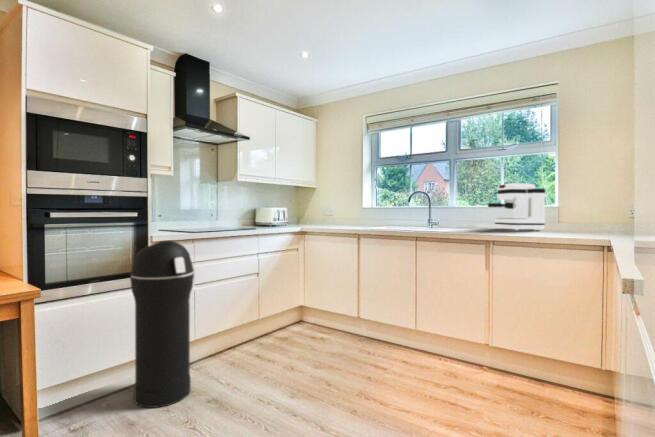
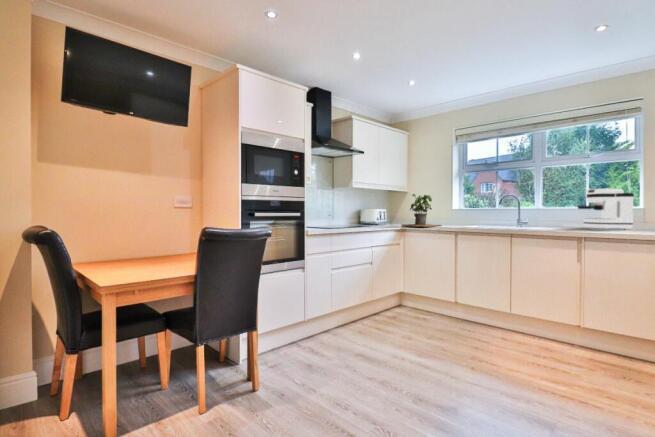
potted plant: none [299,189,346,229] -> present [402,194,442,227]
trash can: present [130,240,194,408] -> none [299,234,343,357]

